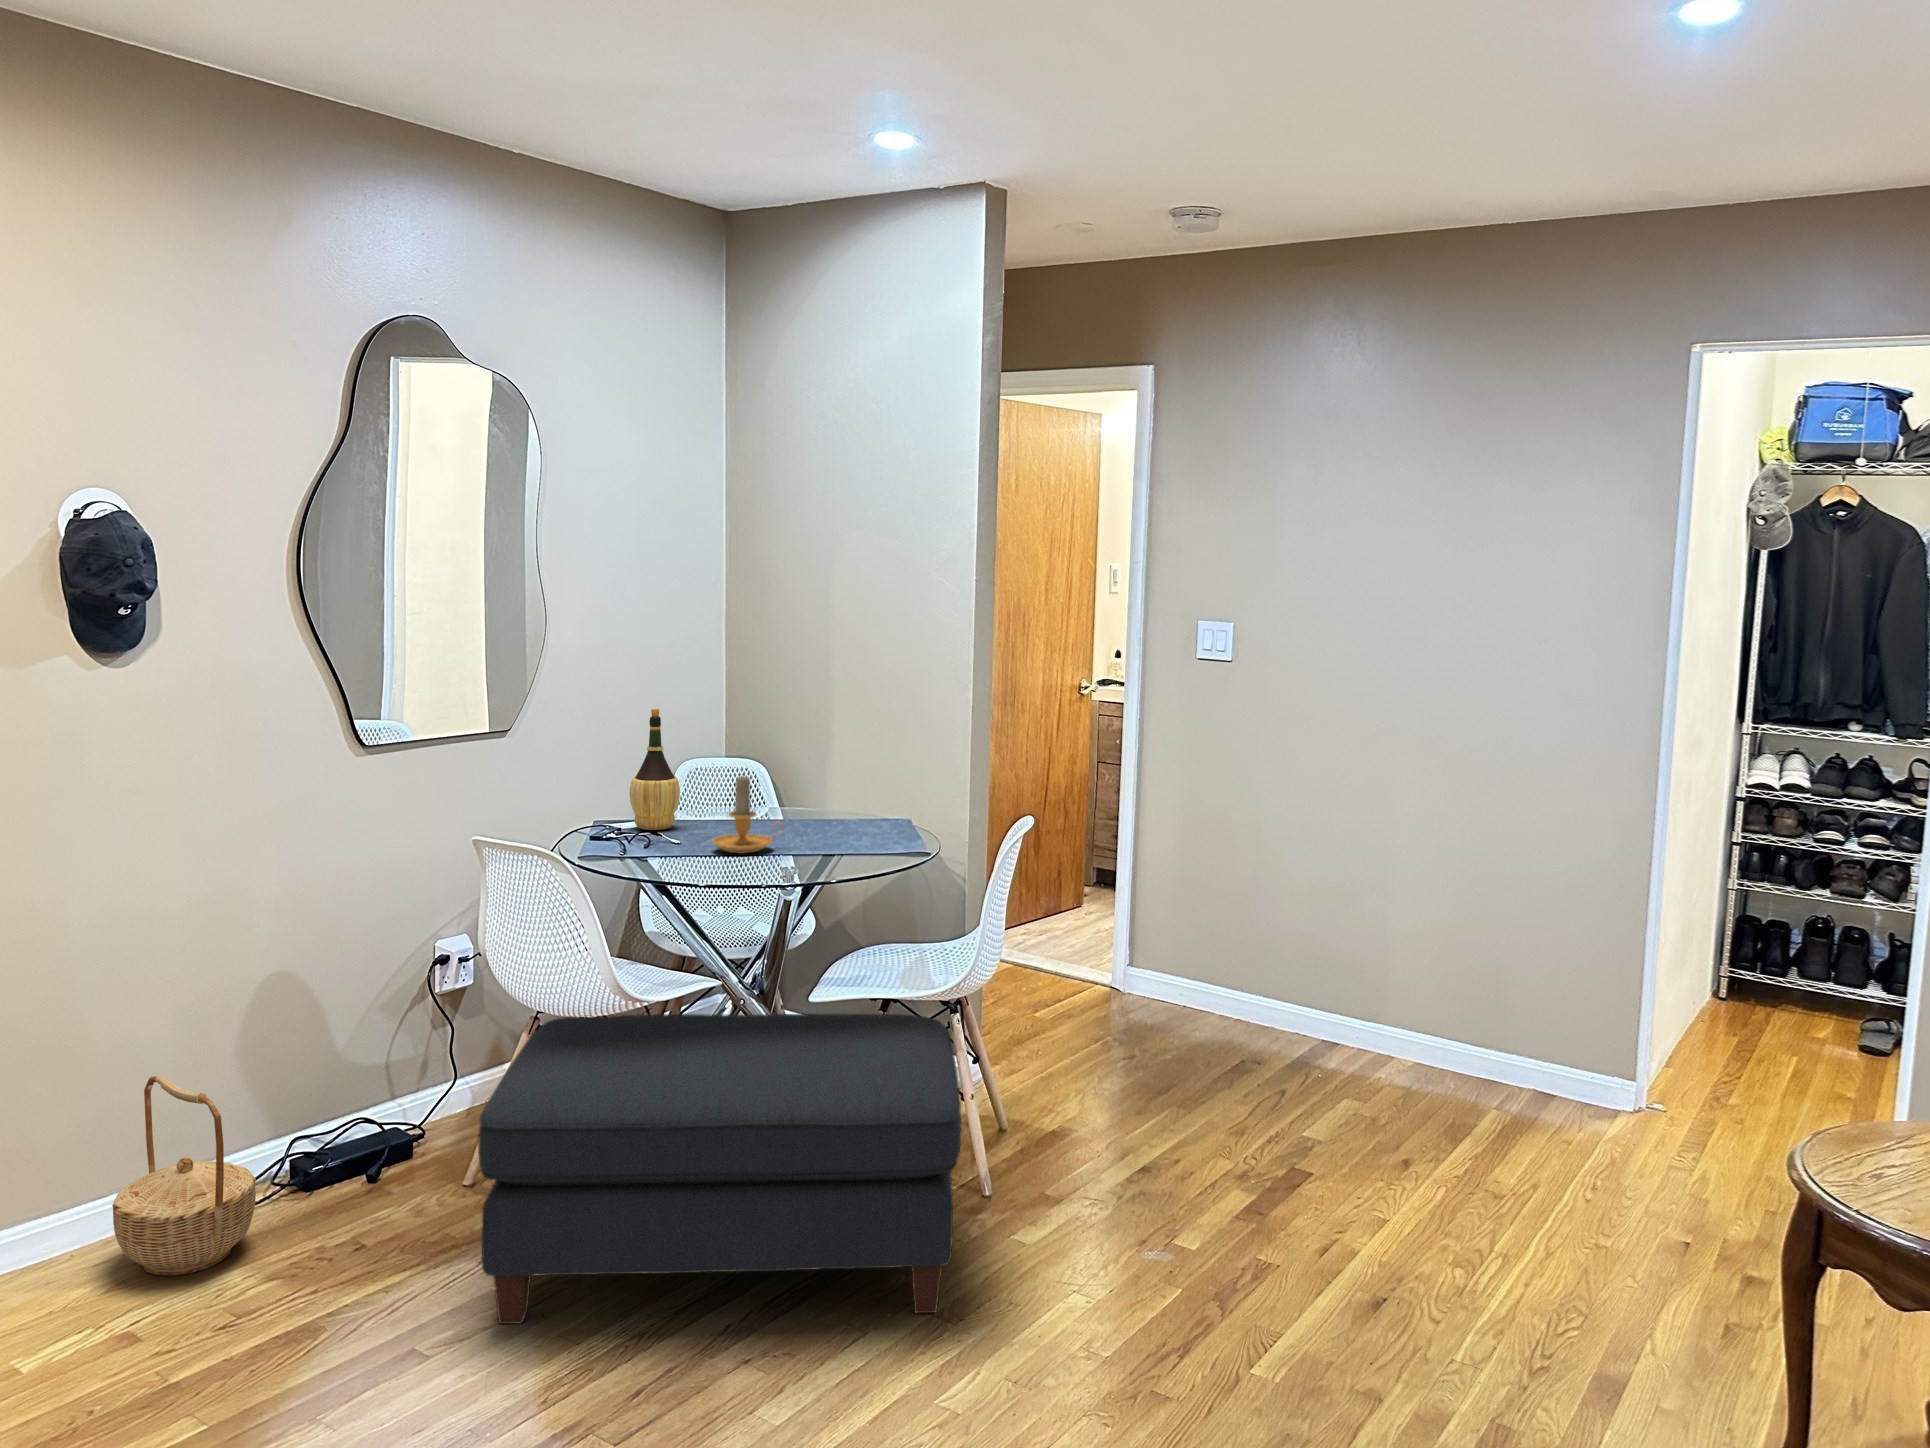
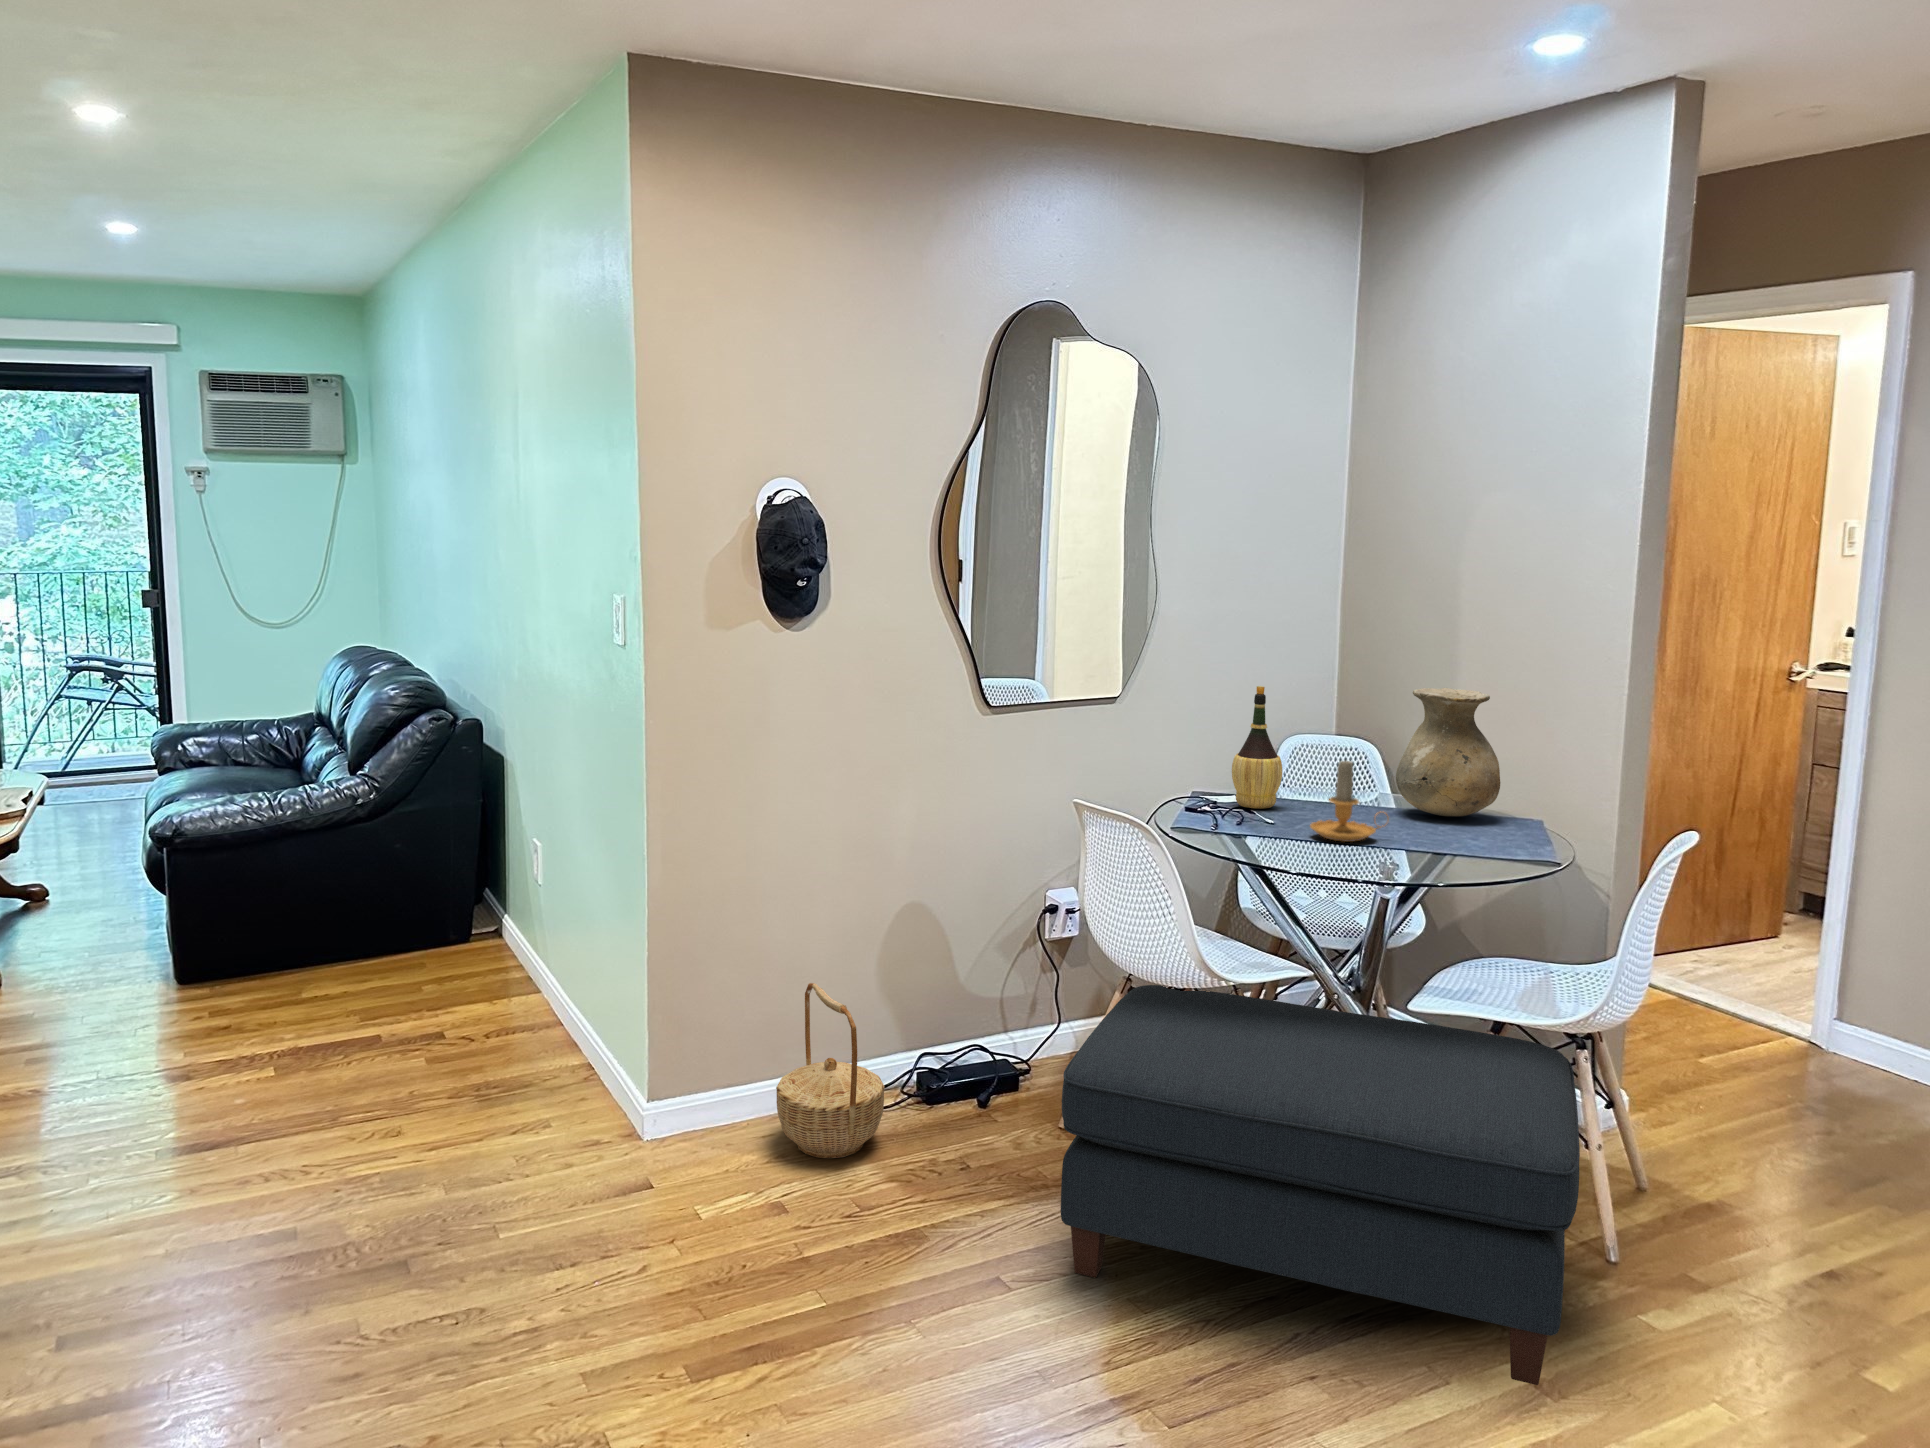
vase: none [786,703,877,822] -> present [1396,688,1500,816]

